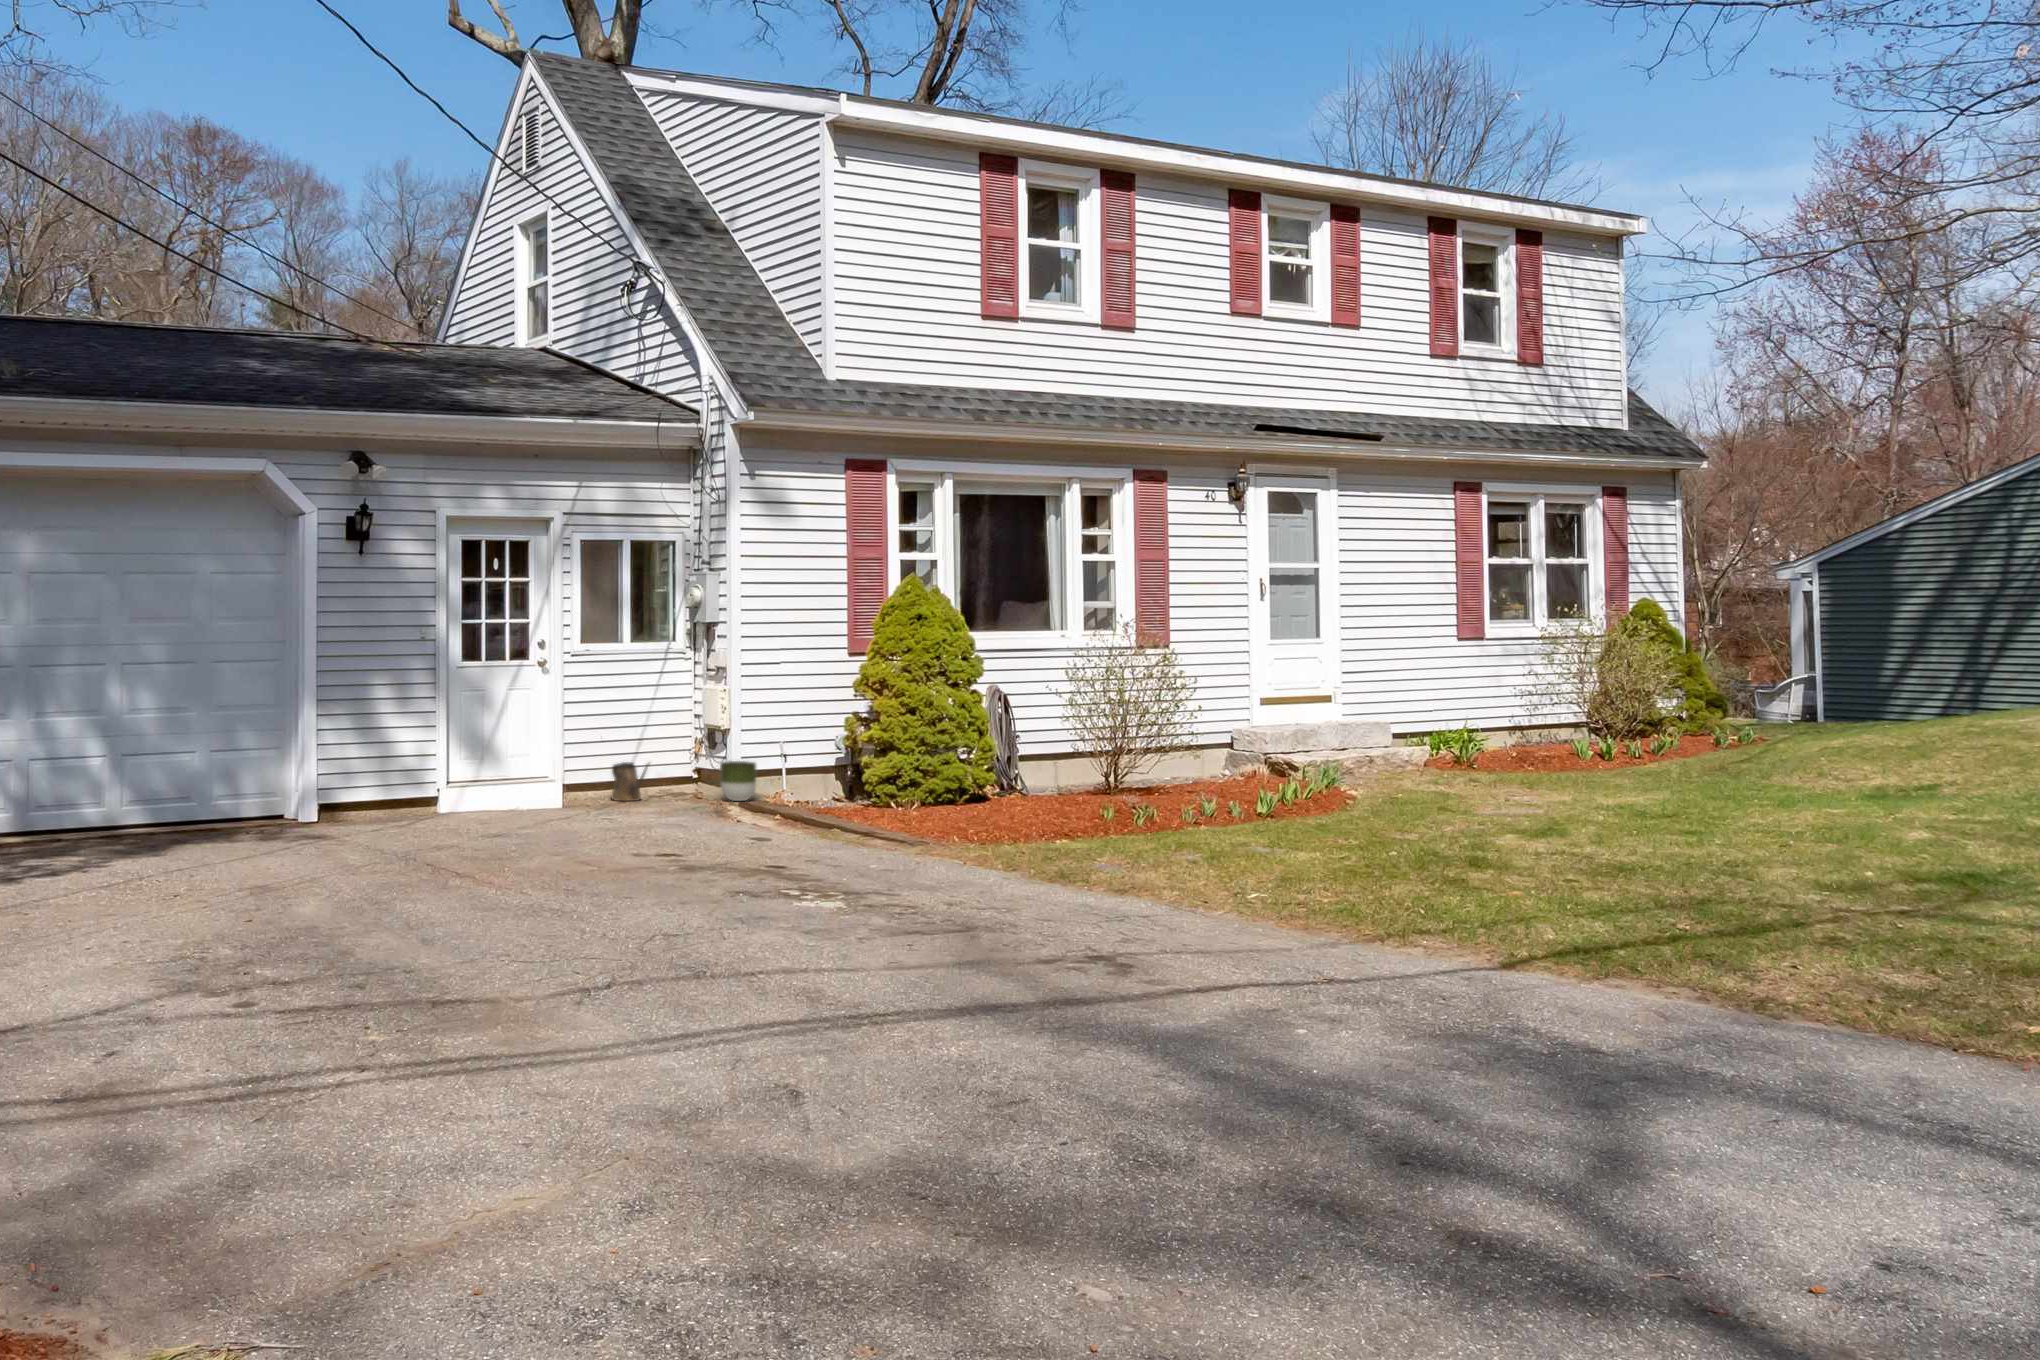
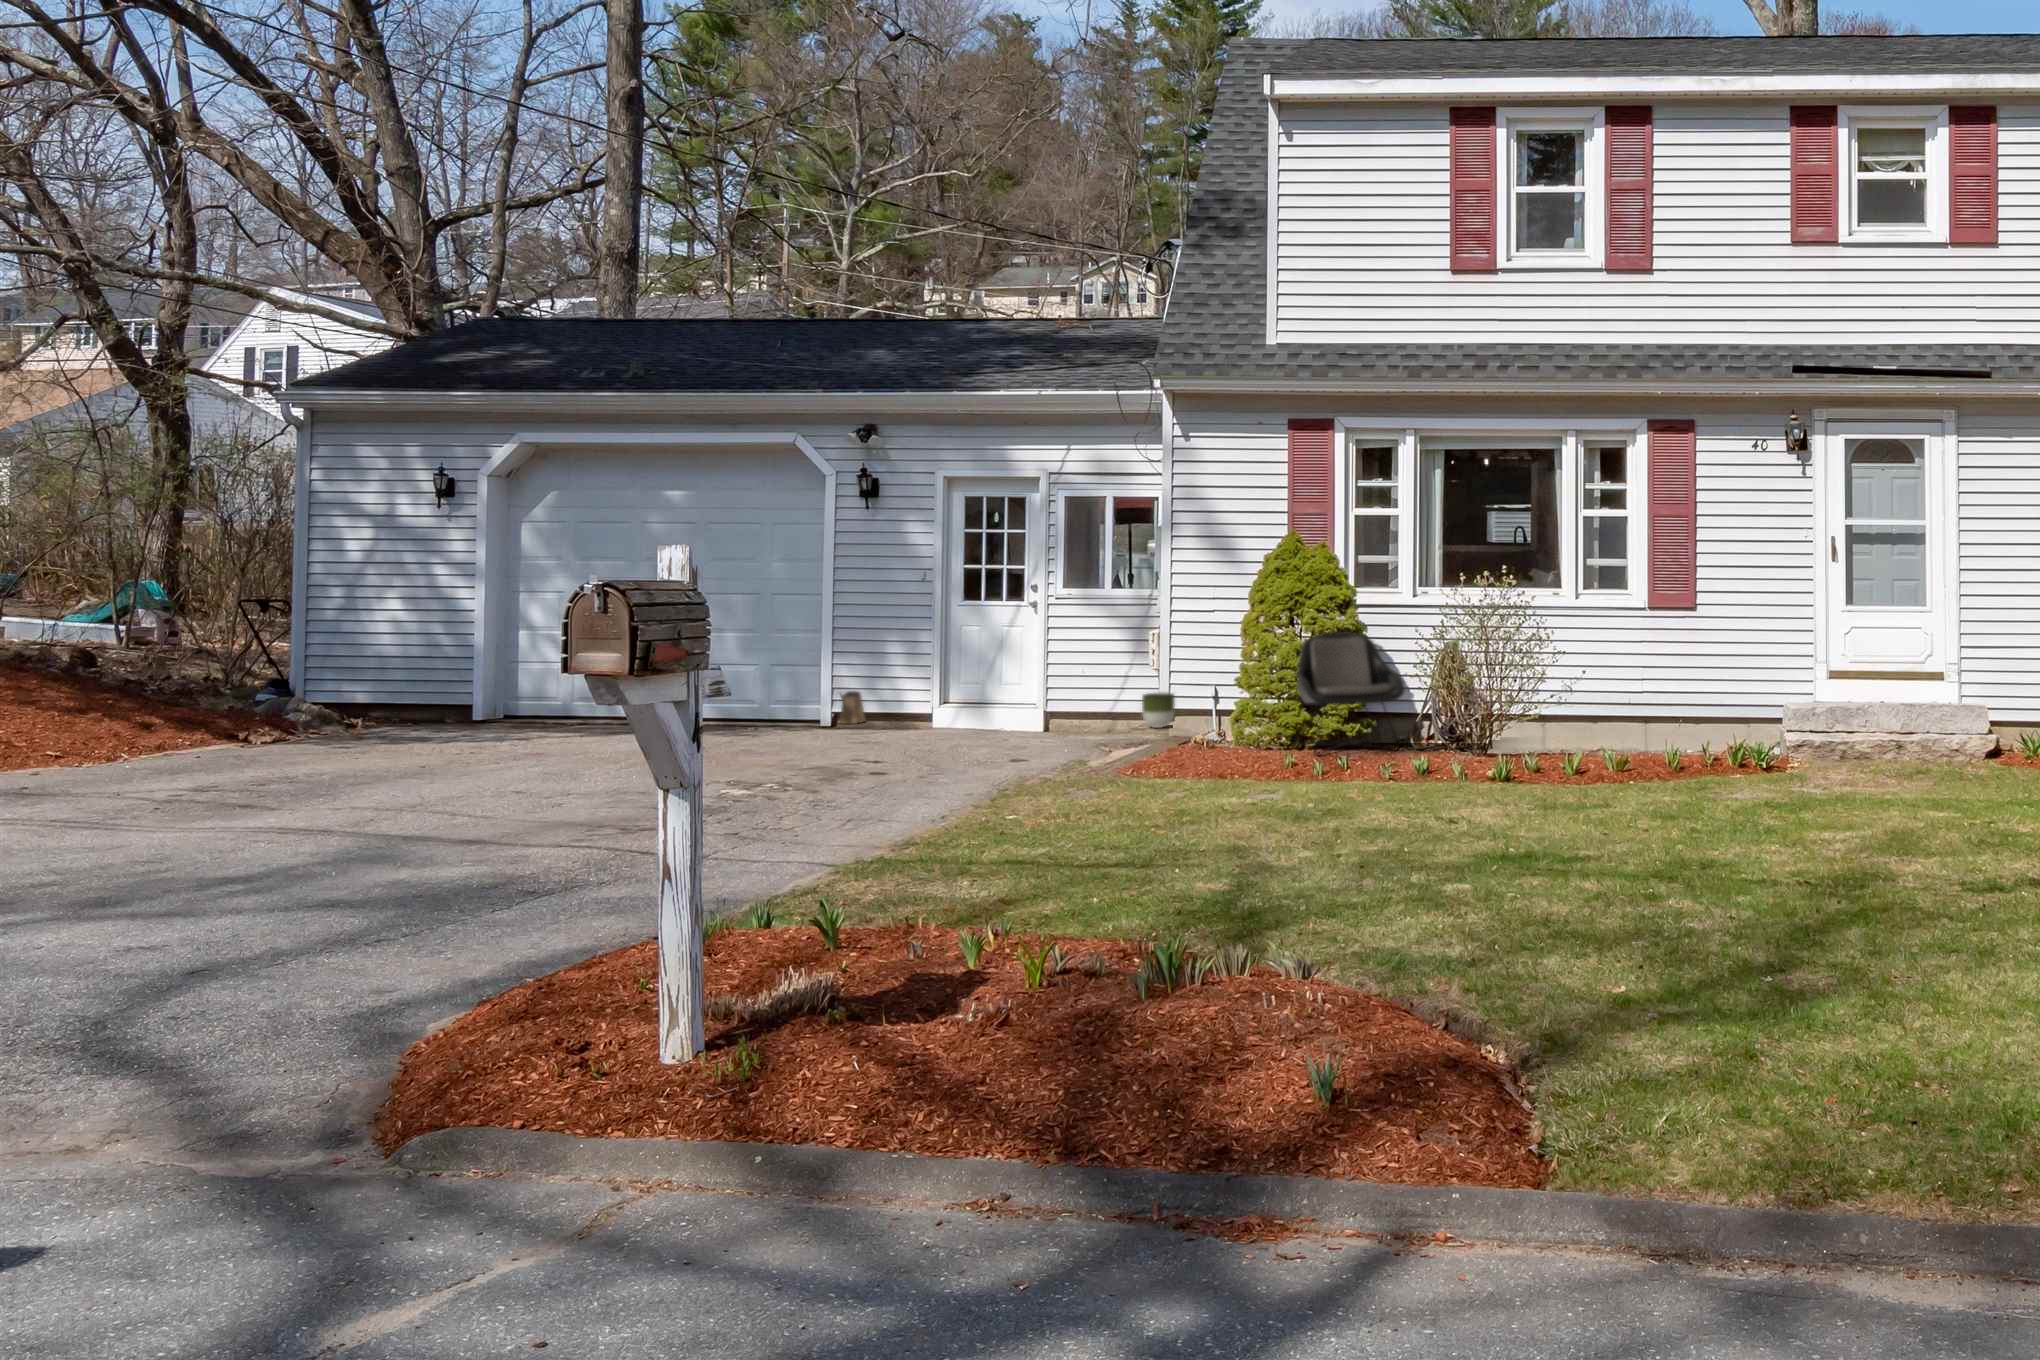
lounge chair: none [972,681,1096,810] -> present [1297,632,1404,755]
watering can: present [612,762,650,801] -> present [839,691,866,724]

